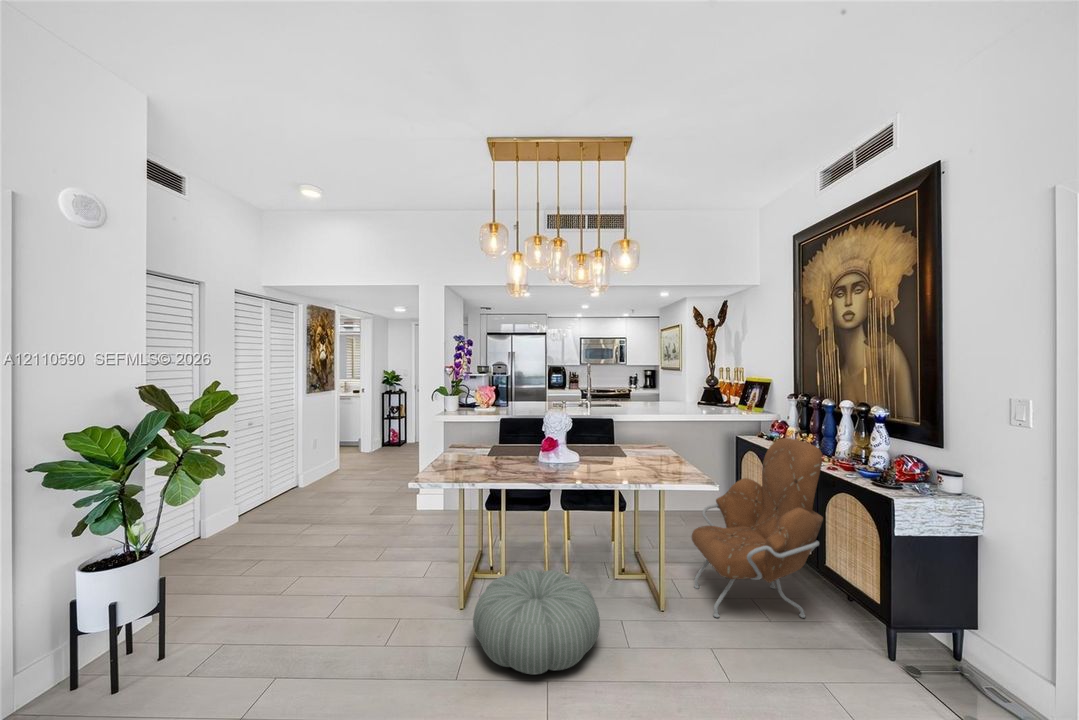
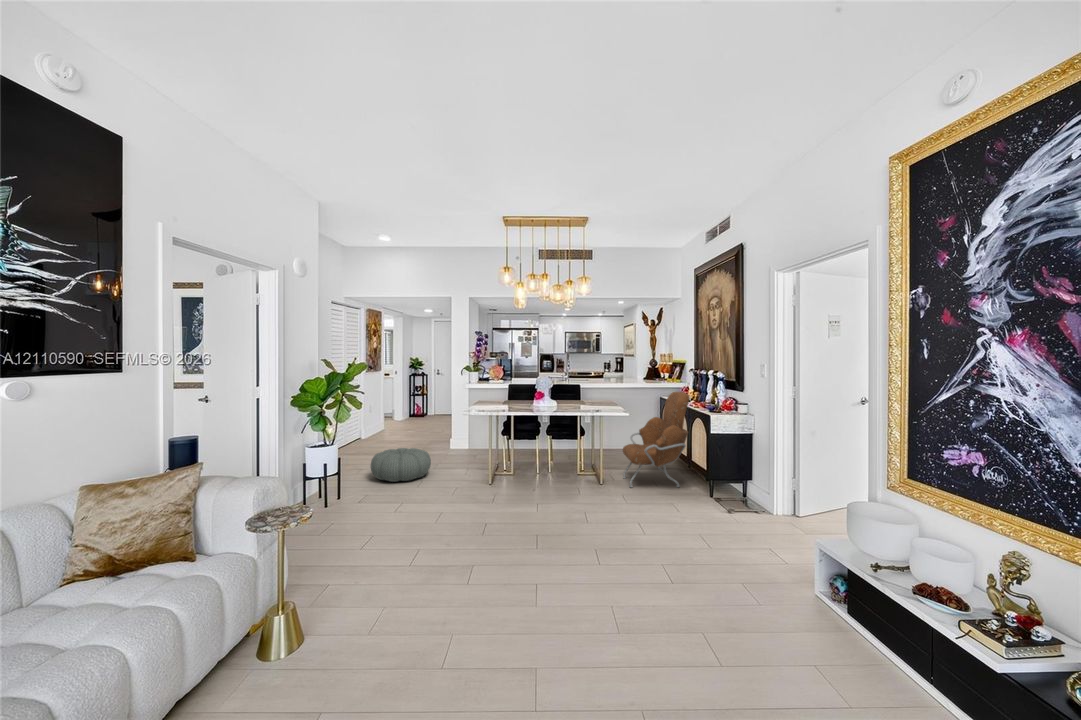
pouf: present [473,570,600,674] -> present [371,448,431,482]

